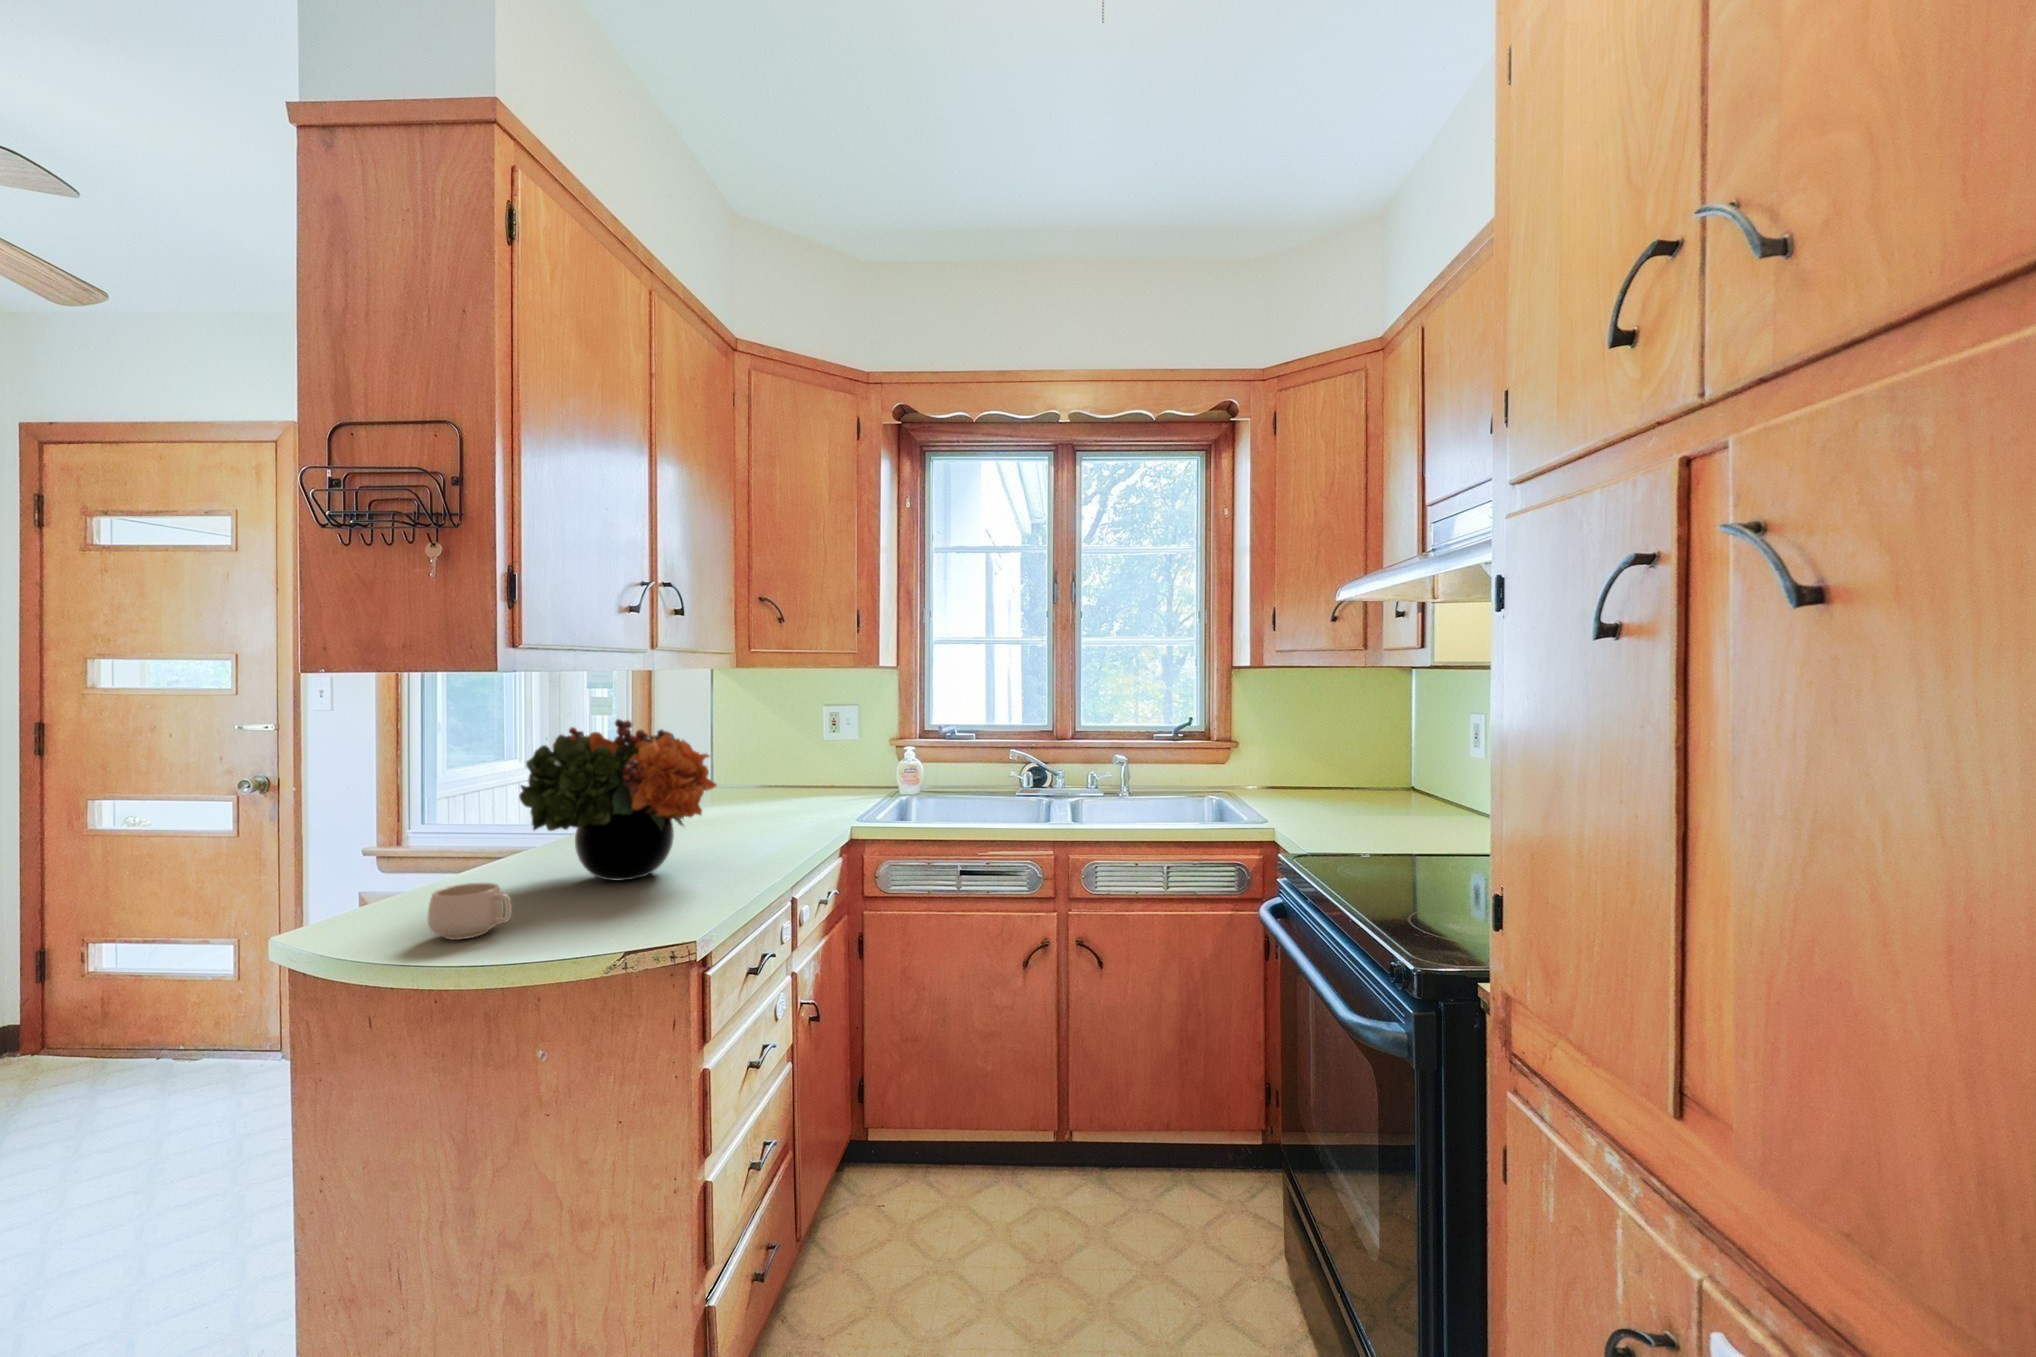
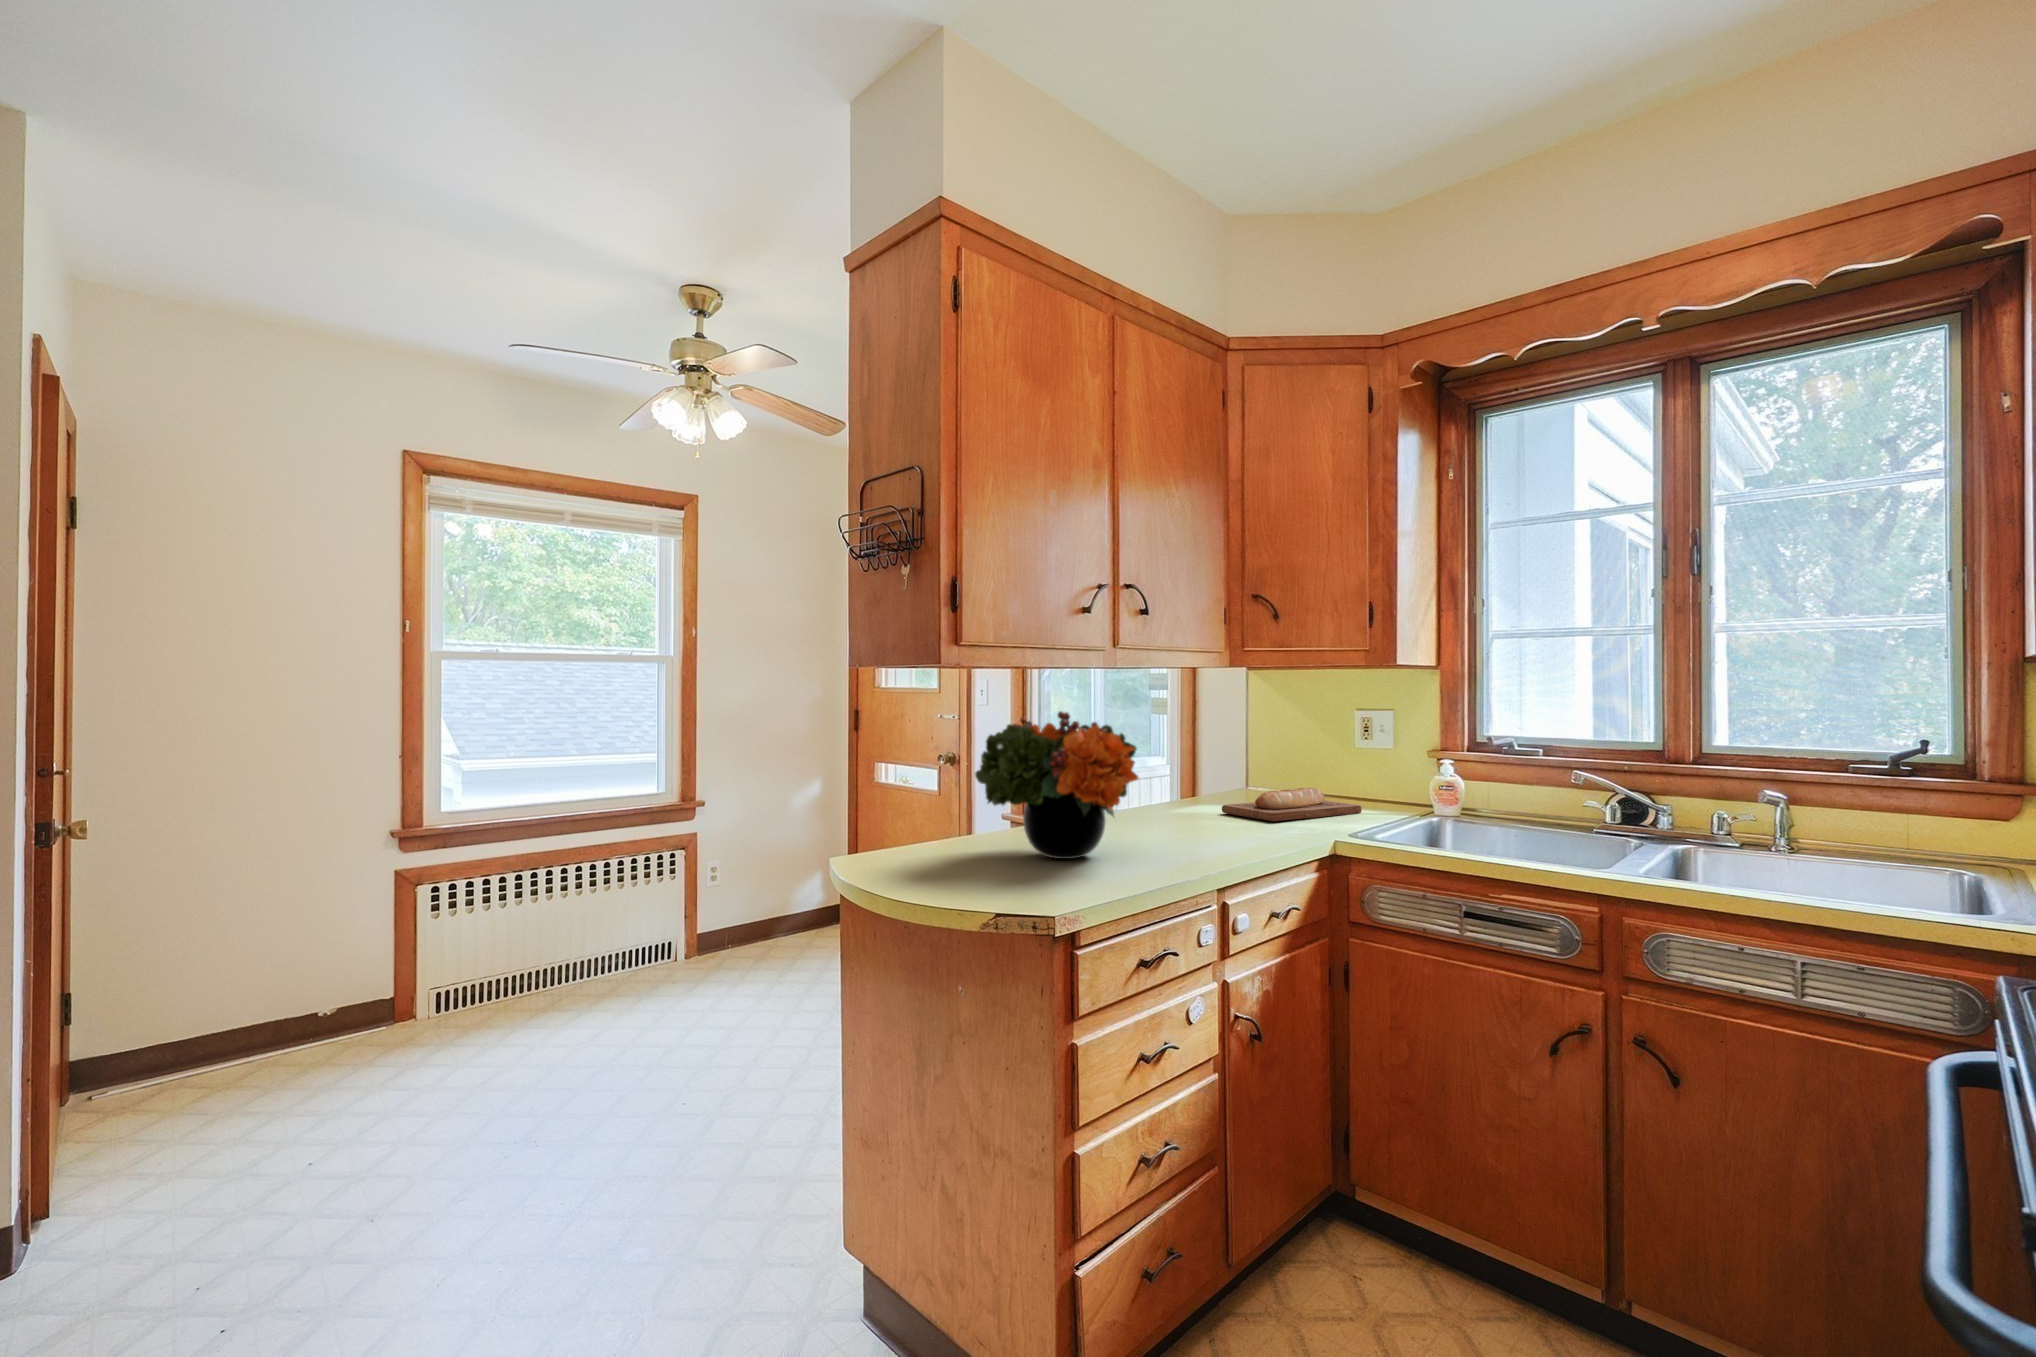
bread loaf: none [727,778,845,813] -> present [1222,788,1362,821]
mug: present [428,883,512,940] -> none [888,838,939,881]

